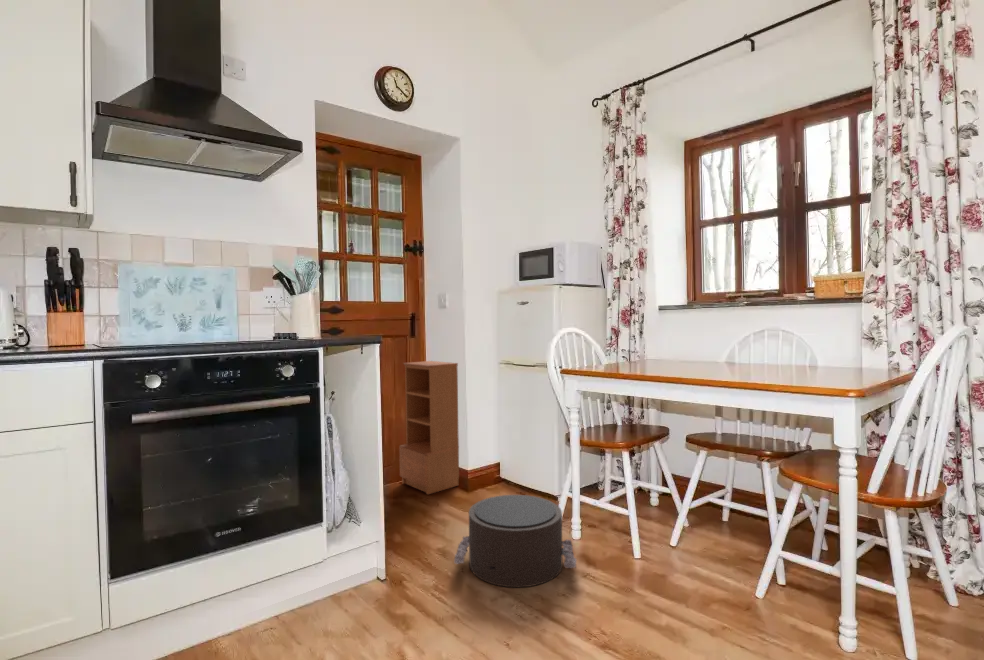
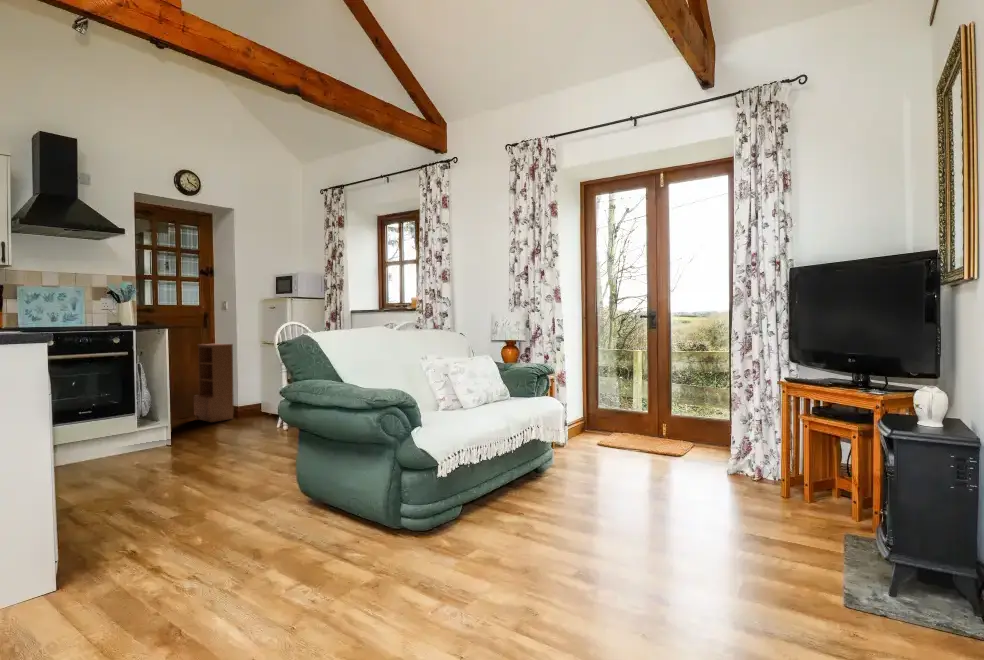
pouf: present [454,495,576,587] -> none [208,408,275,443]

